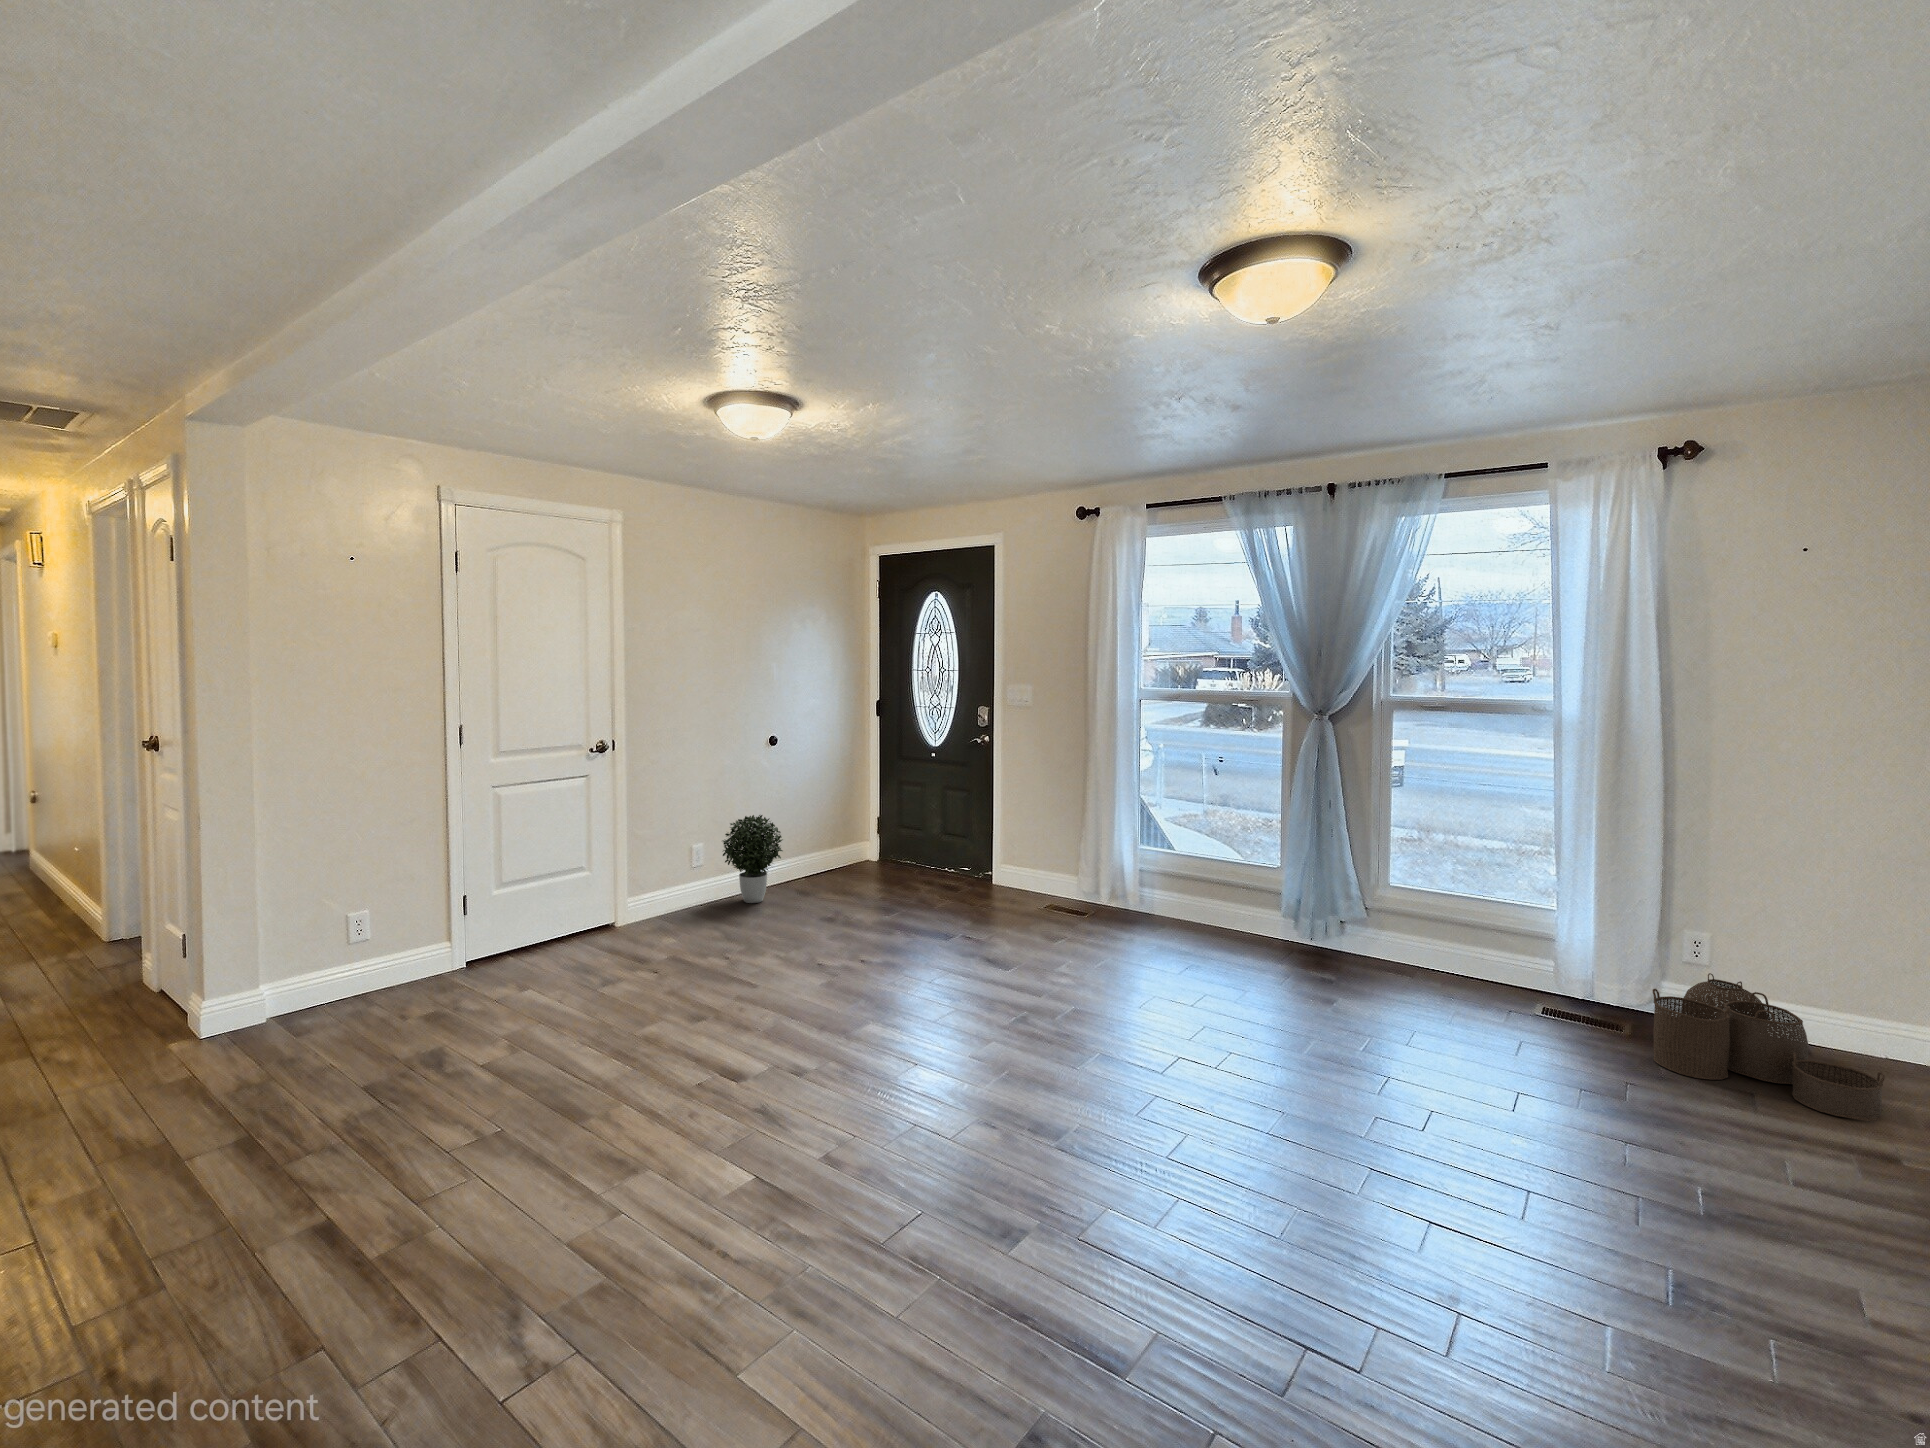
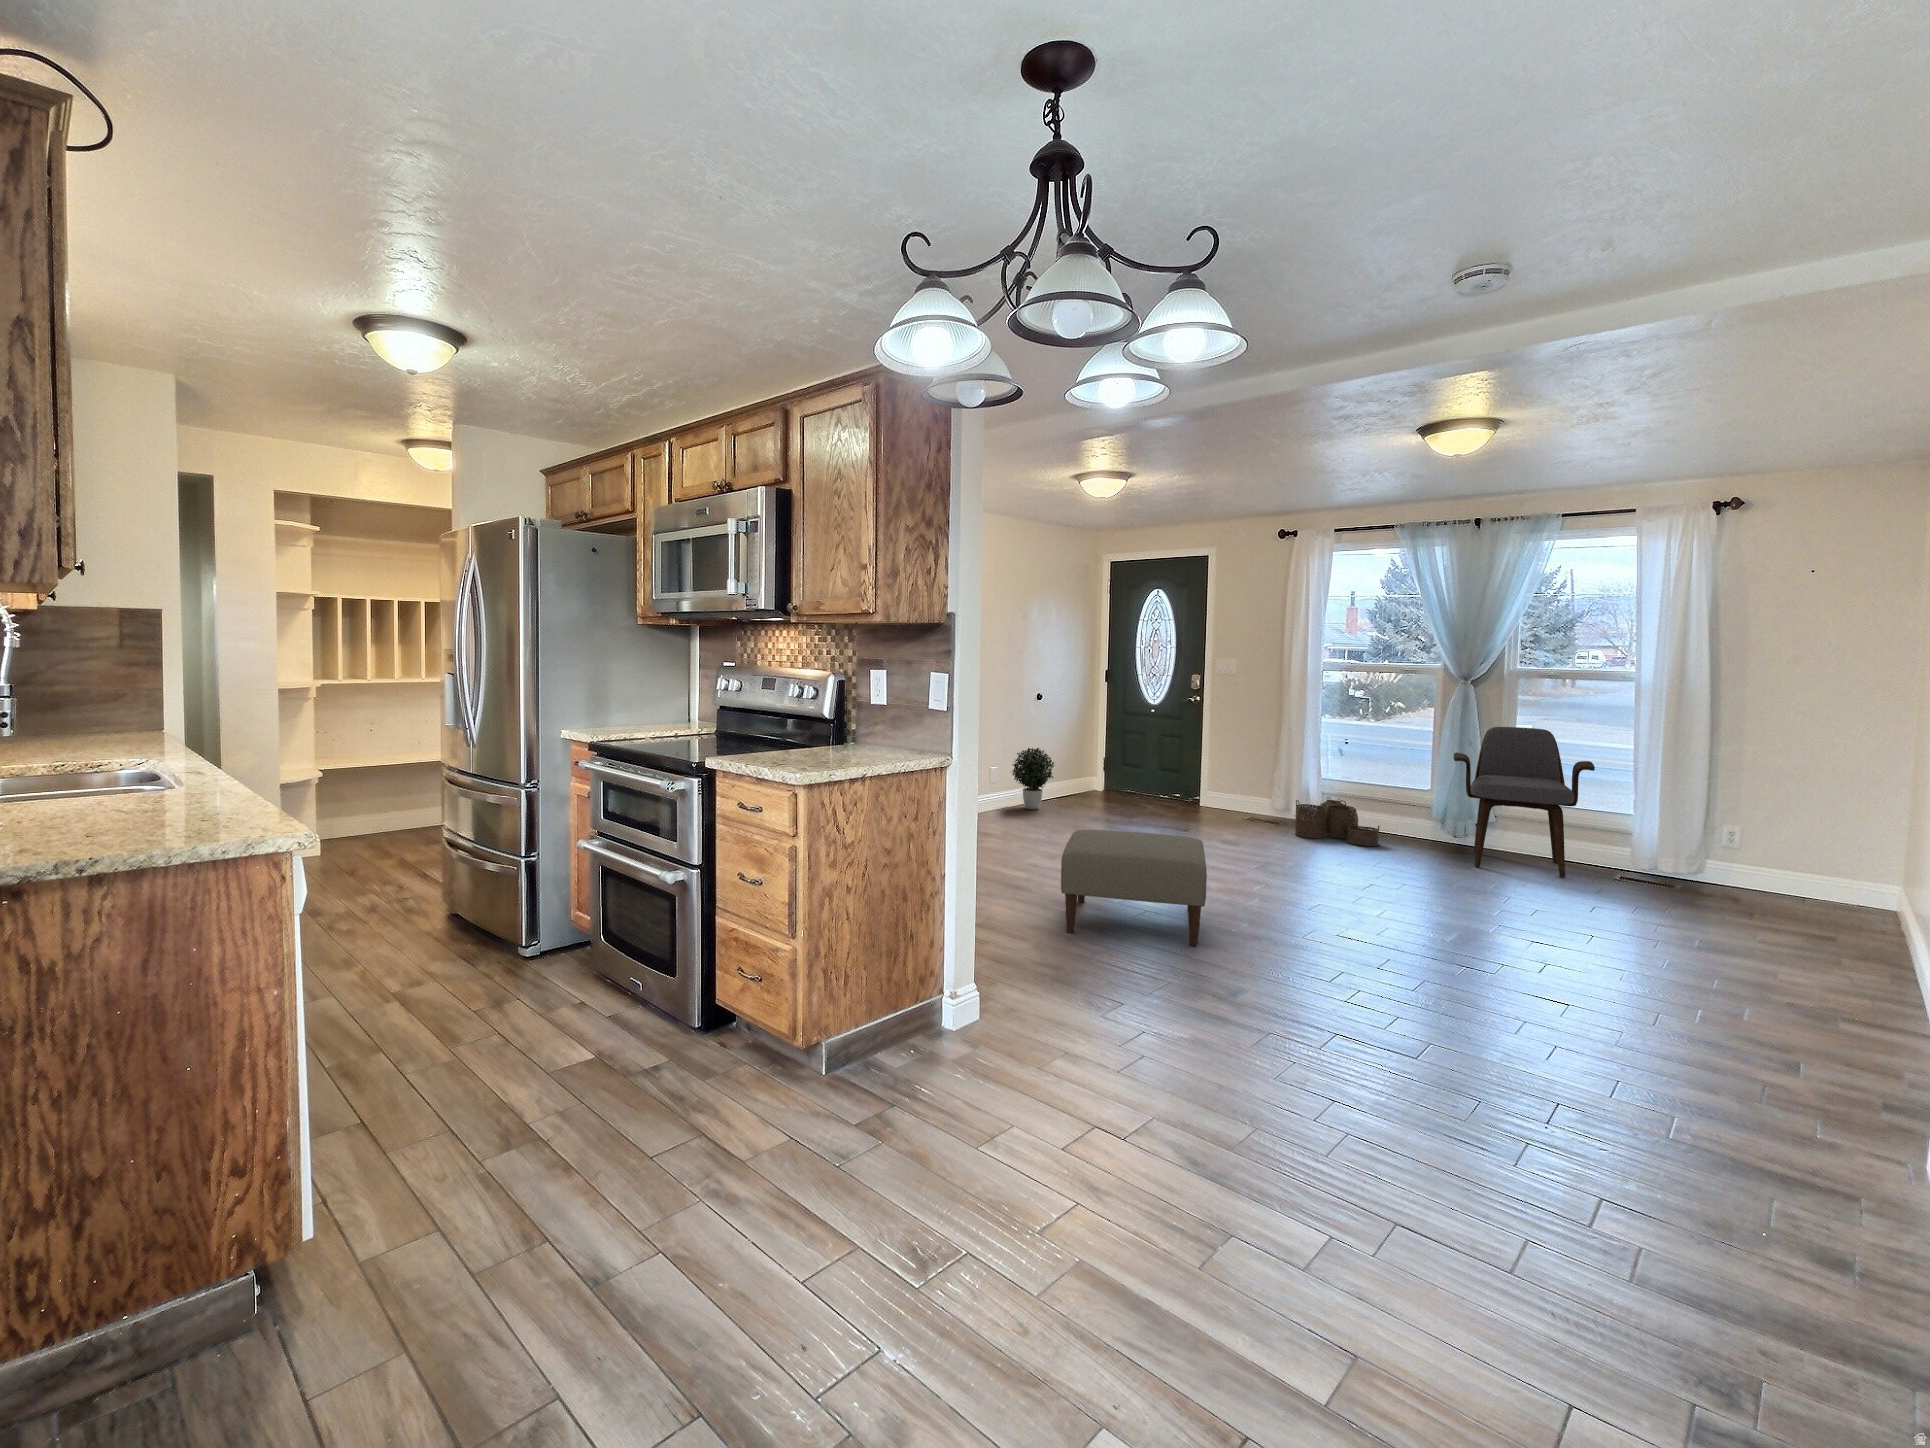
armchair: none [1306,779,1503,1016] -> present [1454,727,1595,878]
woven basket: present [1653,973,1885,1121] -> present [1295,798,1380,846]
ottoman: none [516,1027,861,1329] -> present [1061,830,1207,946]

